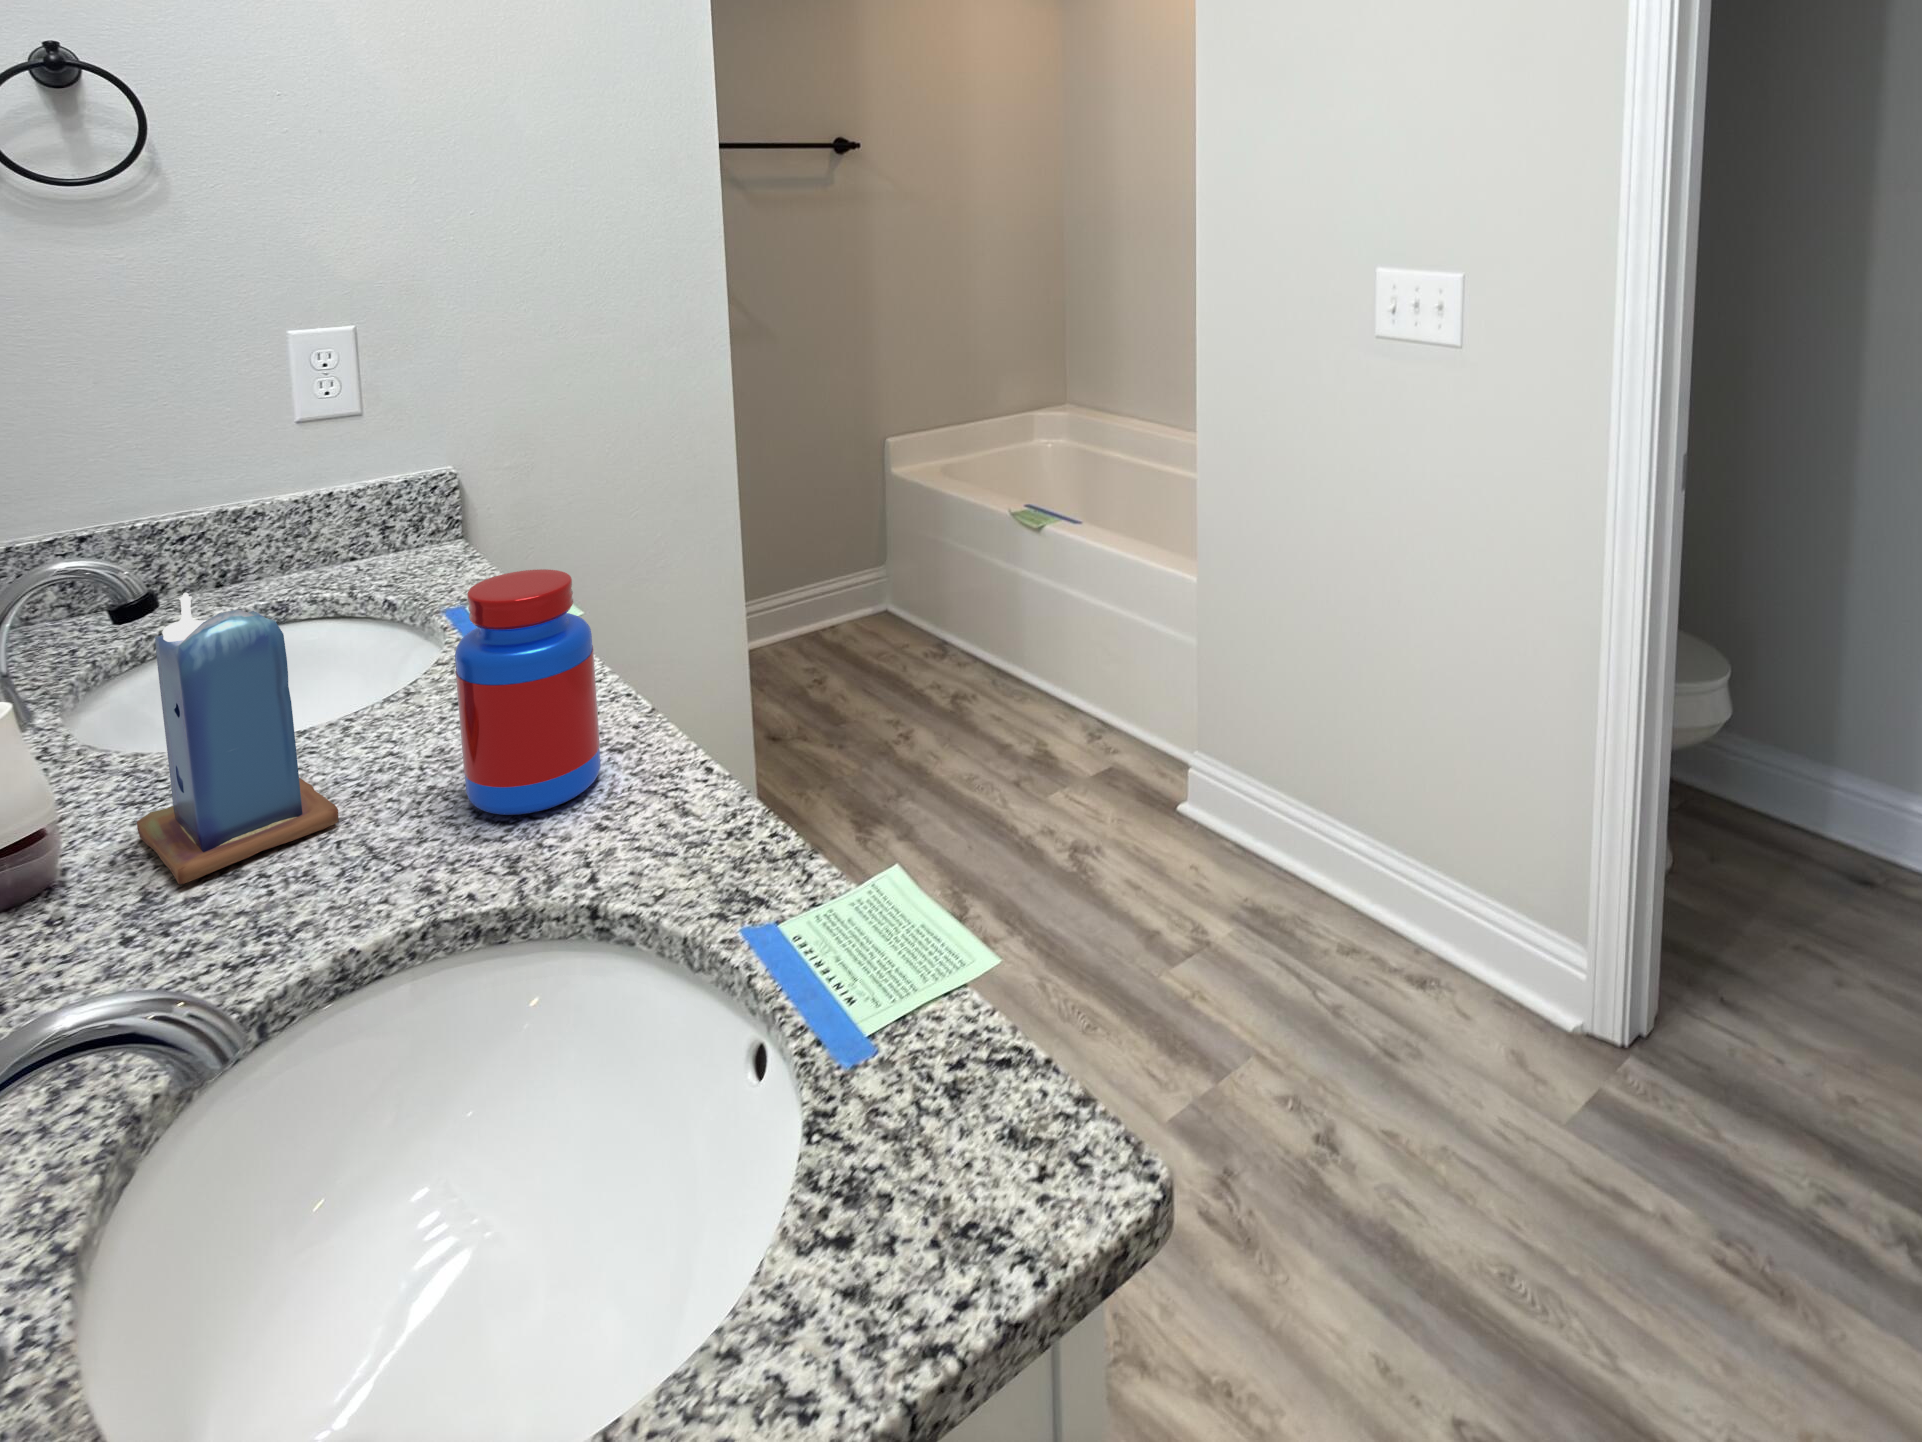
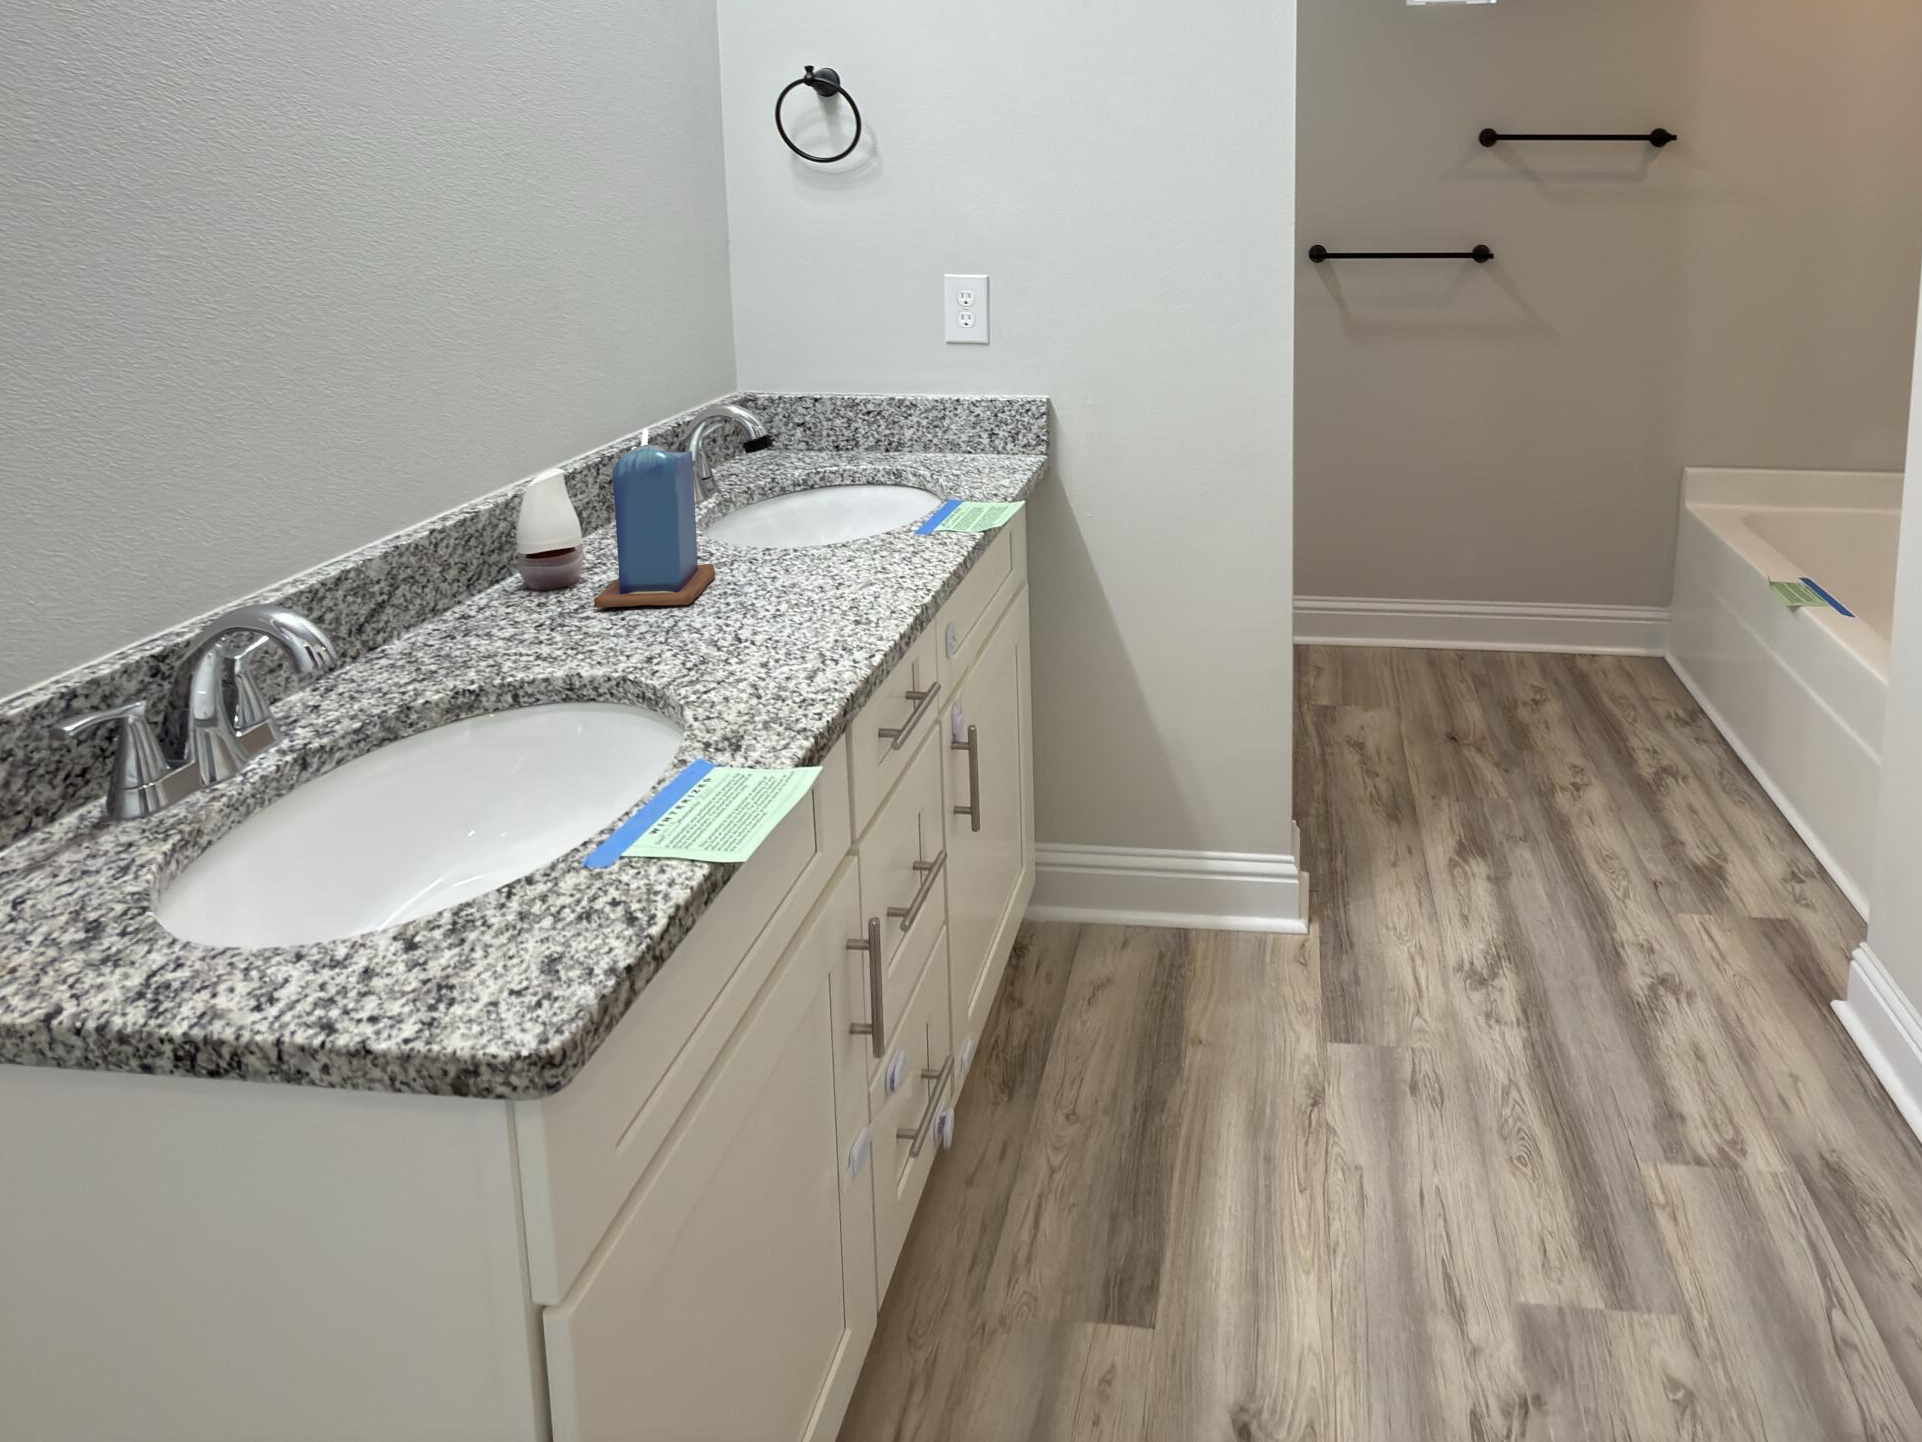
jar: present [455,569,601,815] -> none [726,460,830,639]

